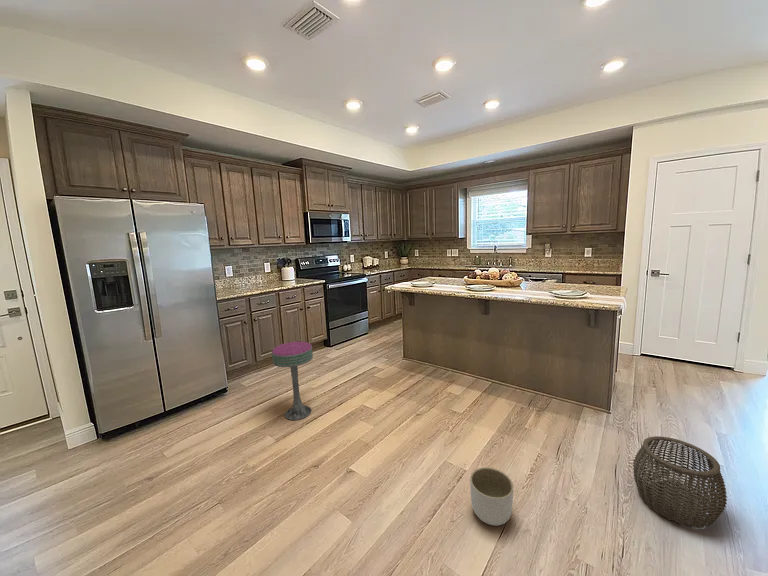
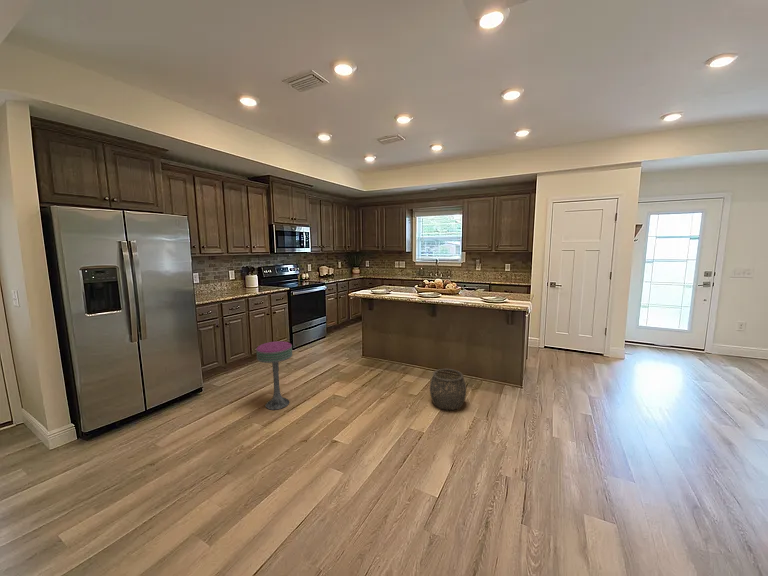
woven basket: present [633,436,727,528] -> present [430,369,466,410]
planter: present [470,467,513,526] -> none [429,425,459,463]

